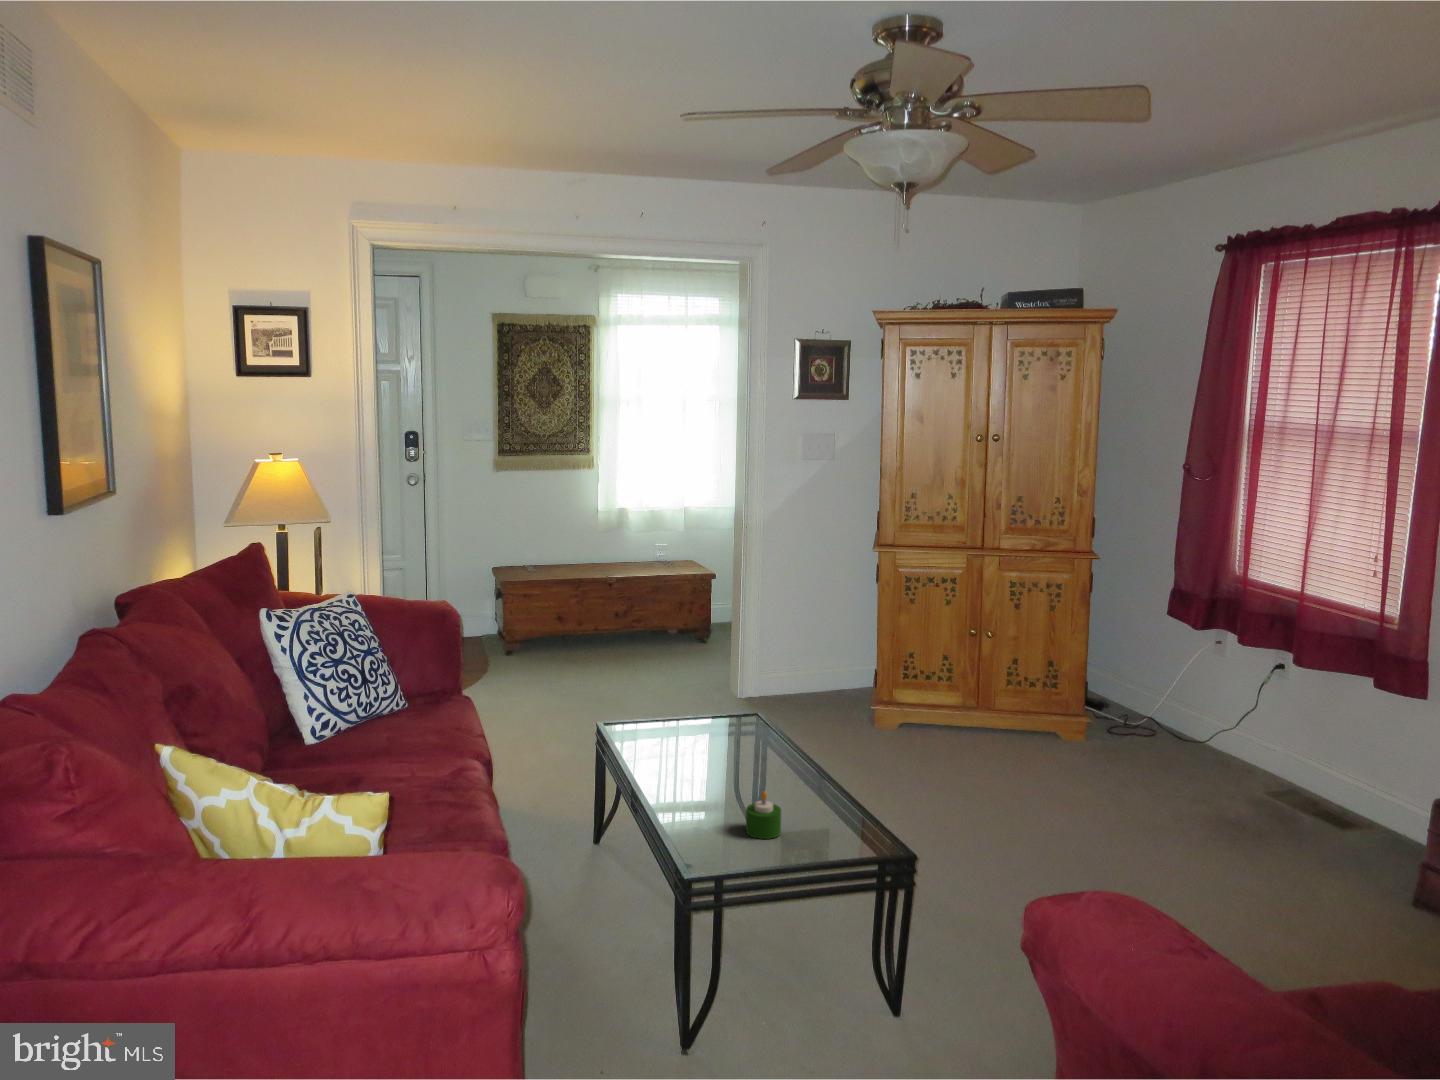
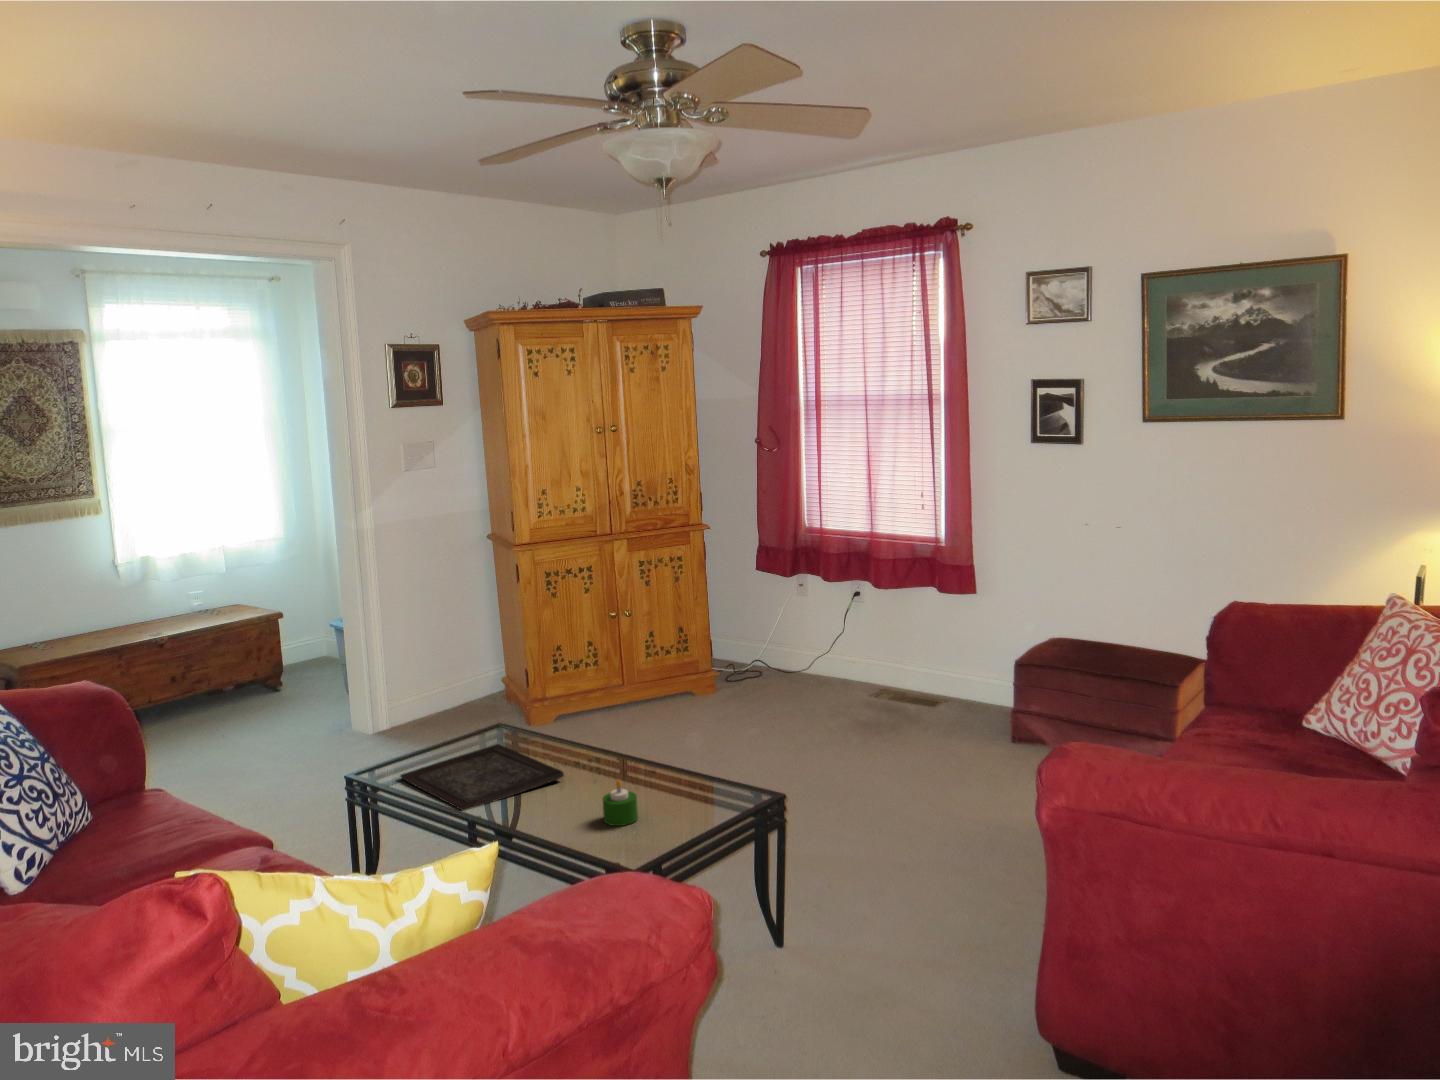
tray: none [636,730,761,782] -> present [401,744,564,811]

